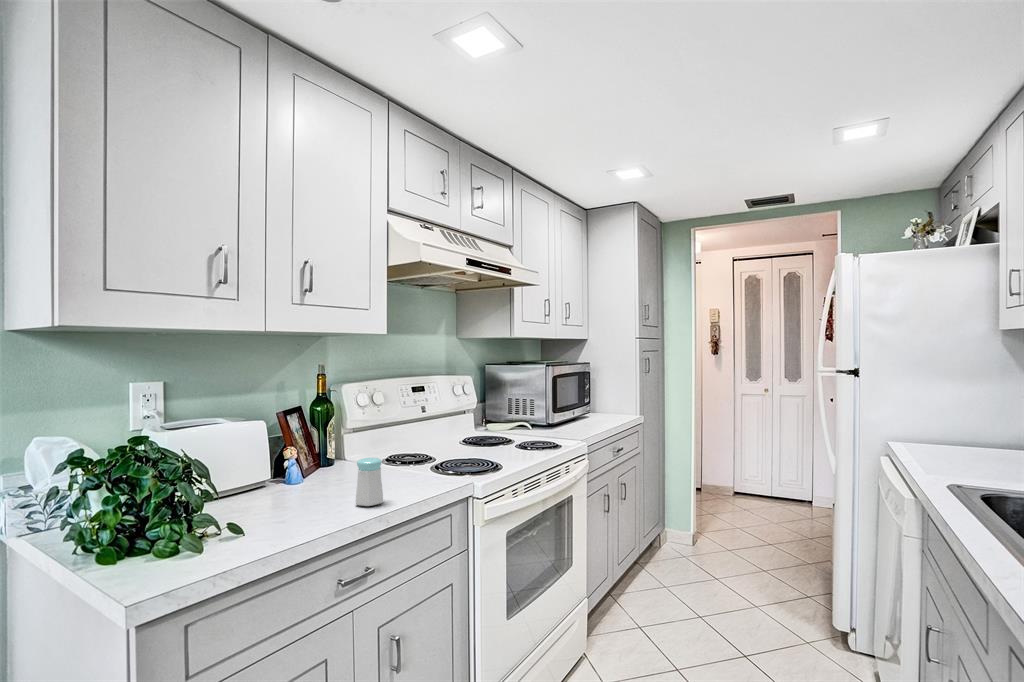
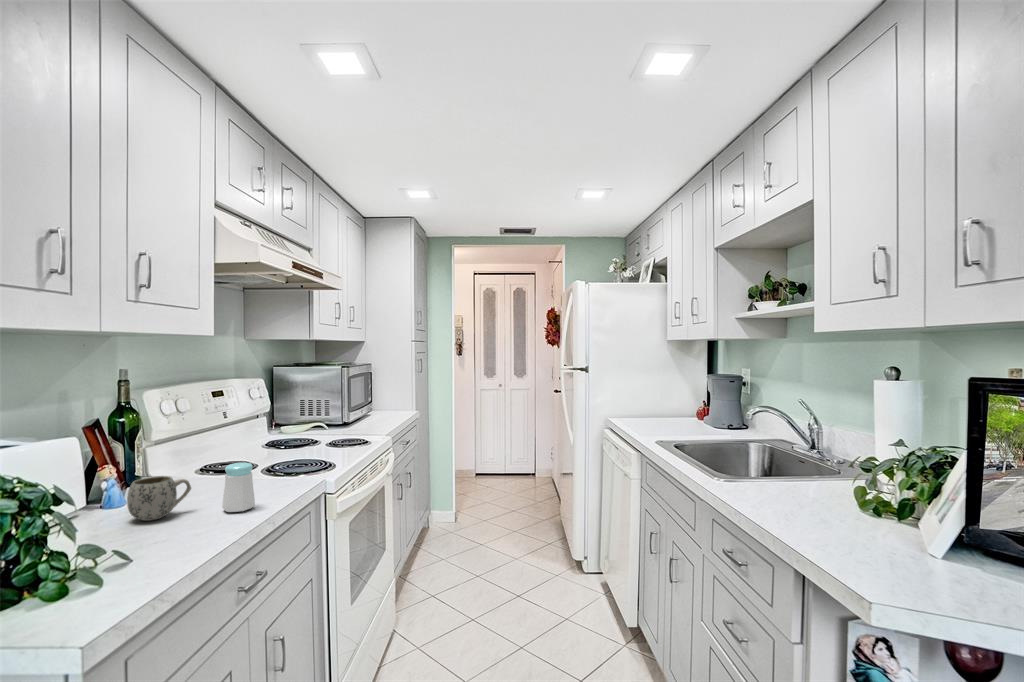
mug: none [283,463,335,503] -> present [127,476,191,521]

